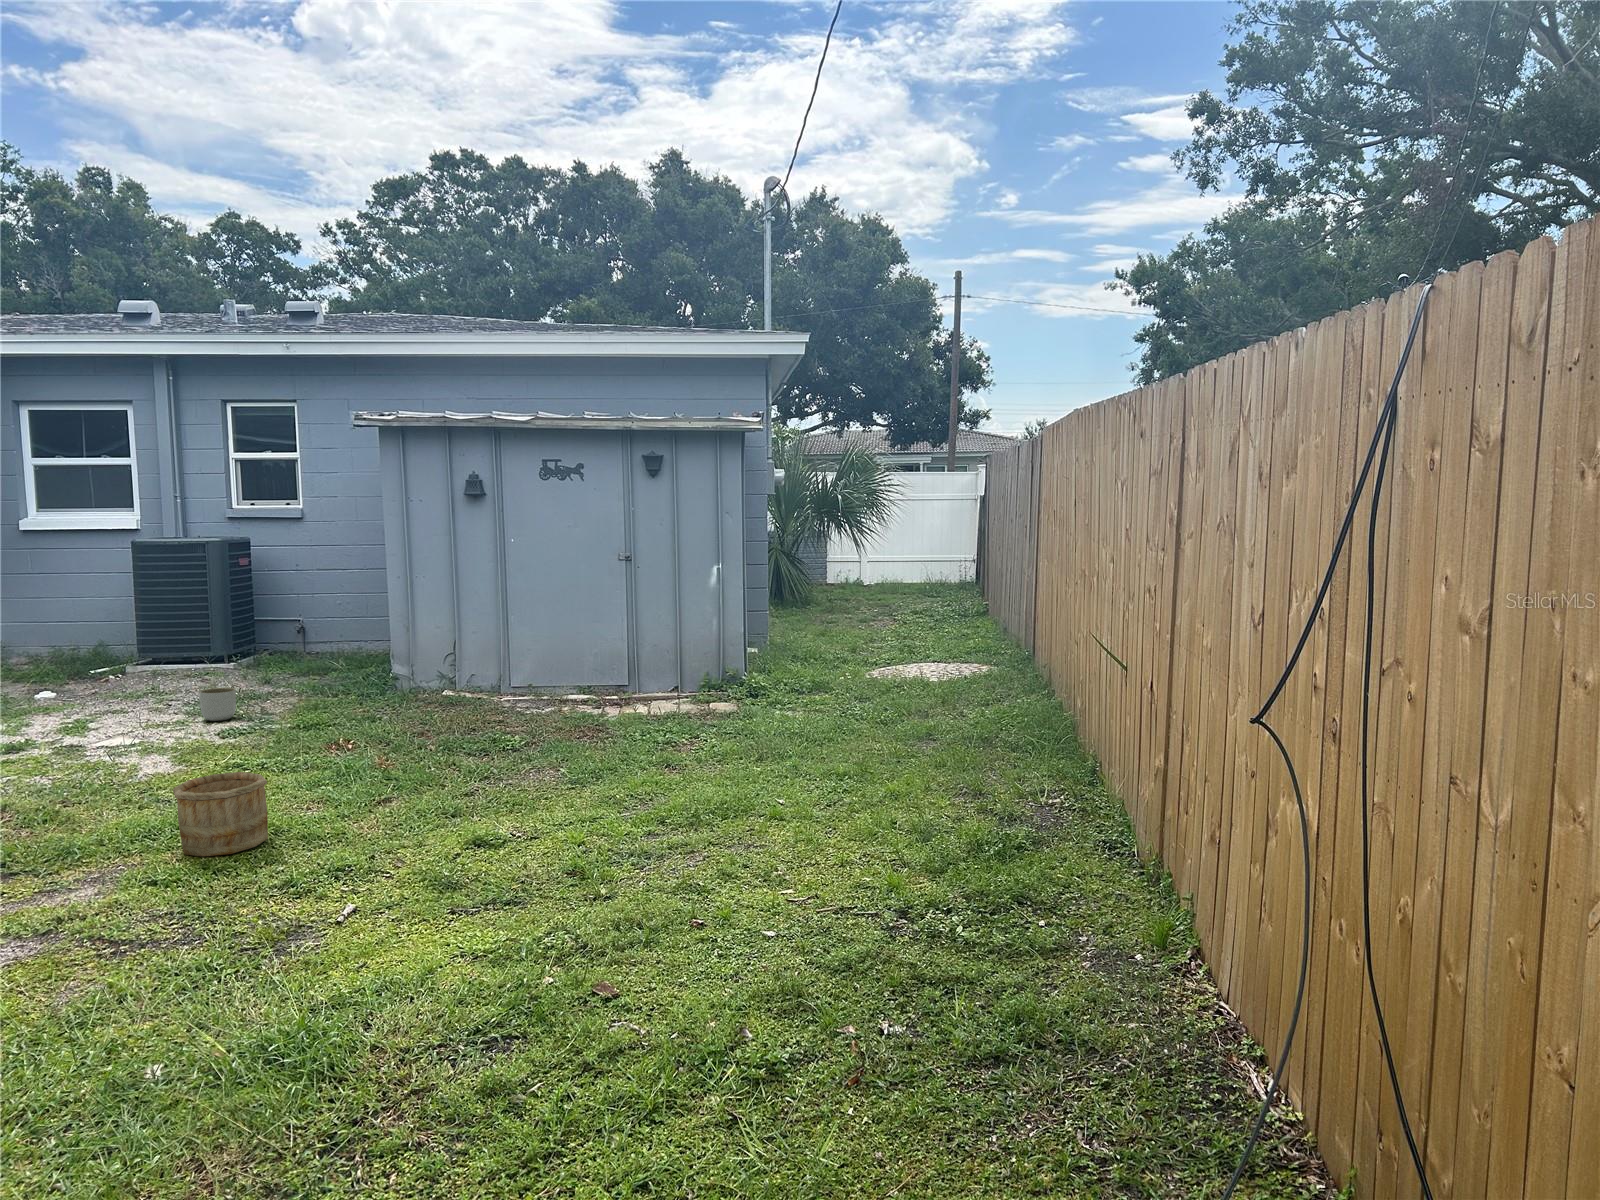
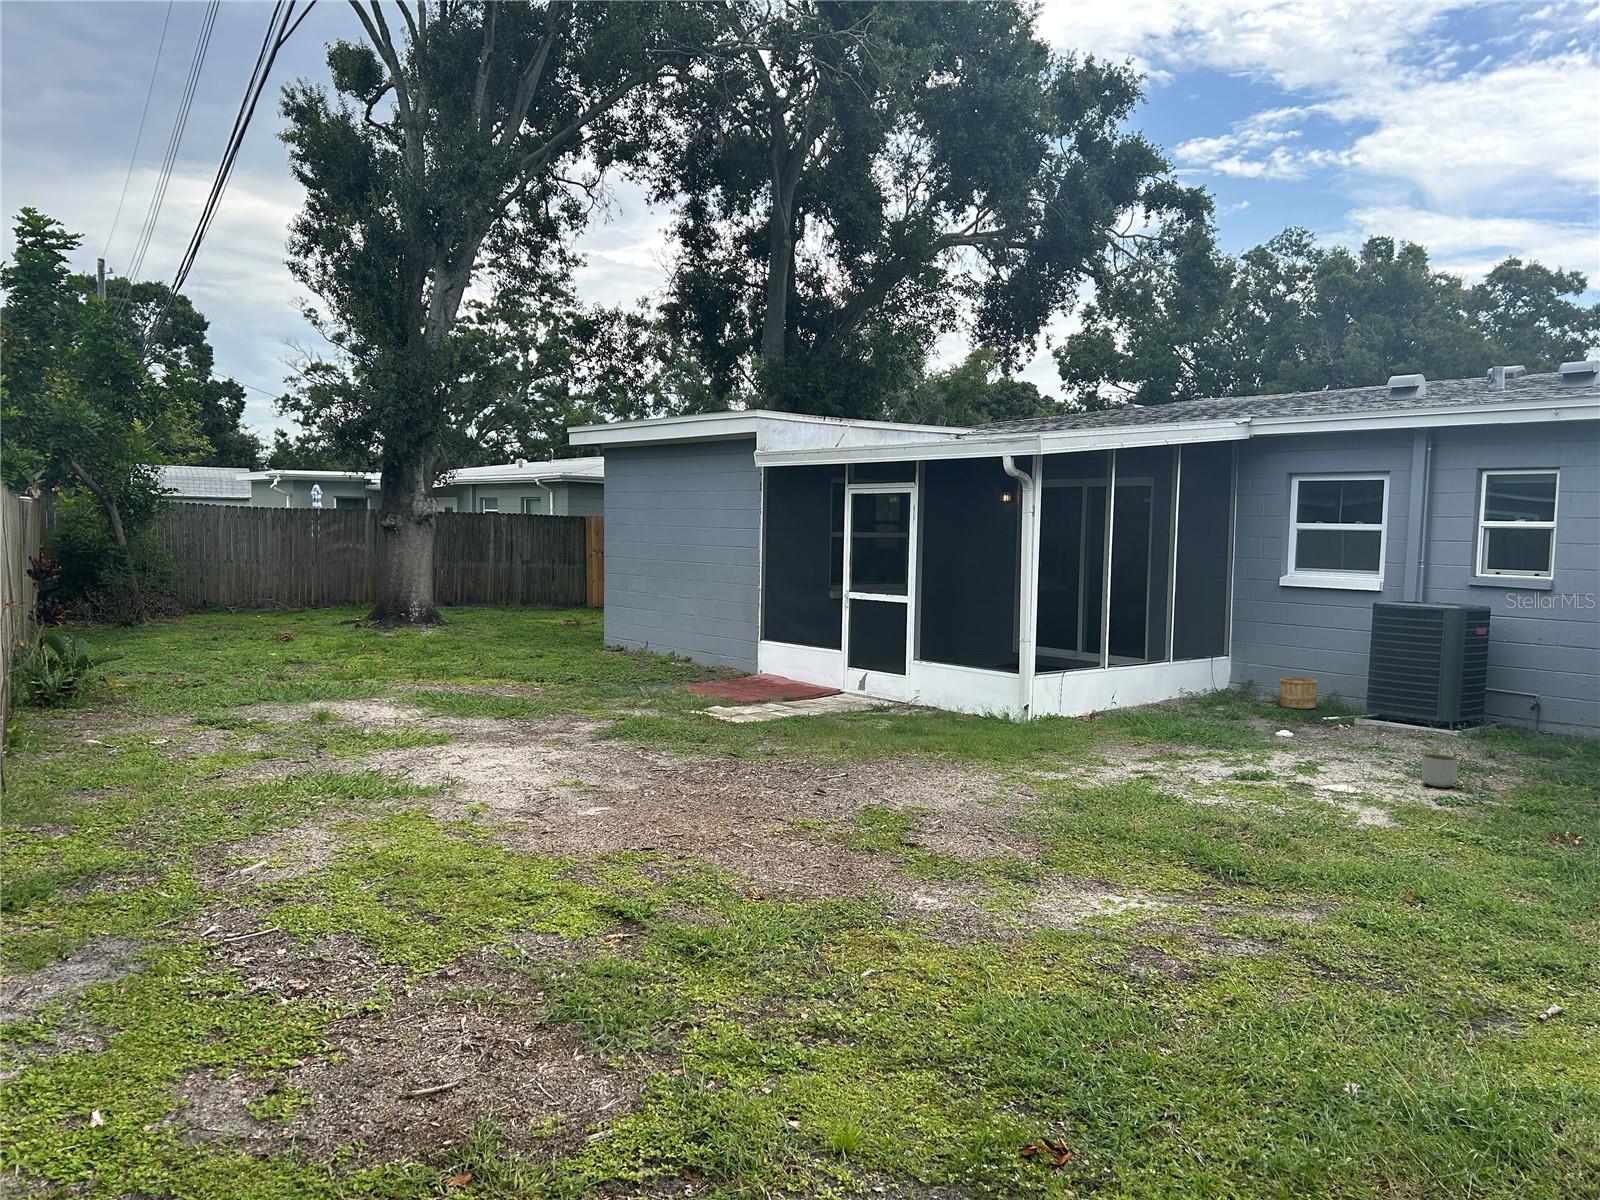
wooden bucket: present [173,772,268,856] -> present [1279,677,1318,709]

